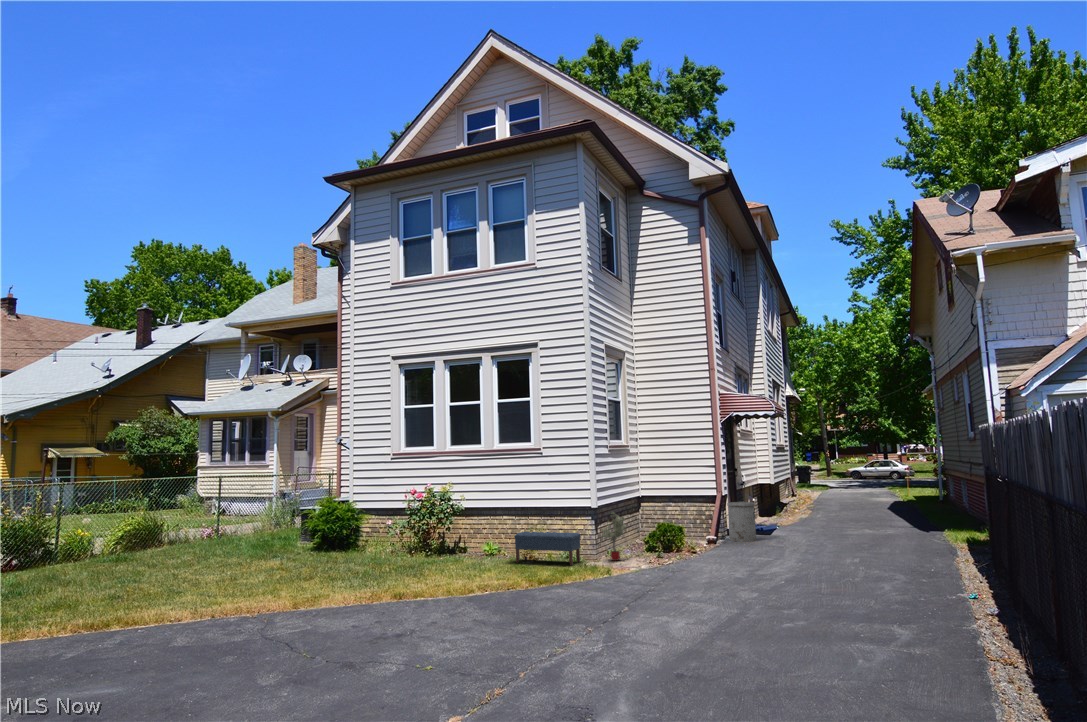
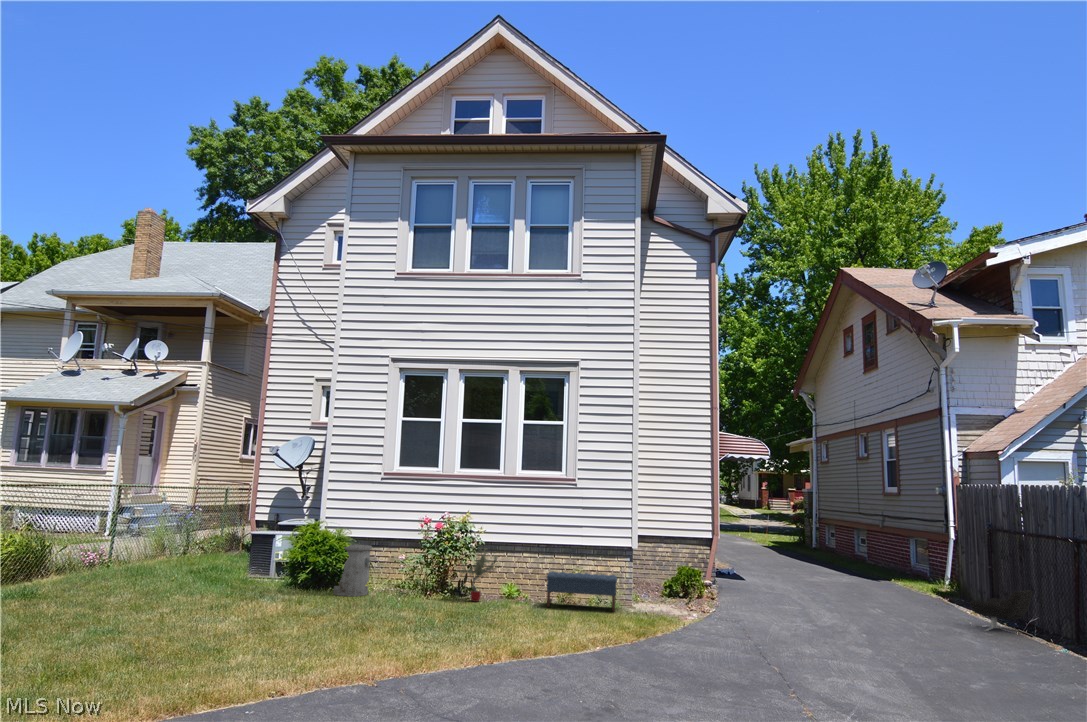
trash can: present [727,501,756,542] -> present [334,544,372,596]
potted tree: present [601,513,626,561] -> present [457,548,498,602]
lounge chair: none [926,533,994,579] -> present [970,590,1032,631]

